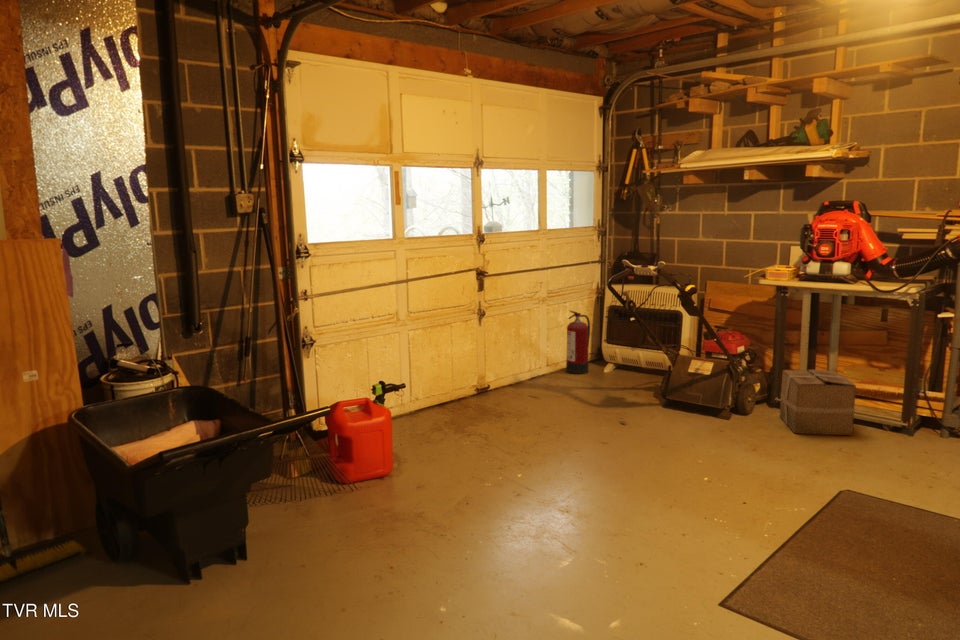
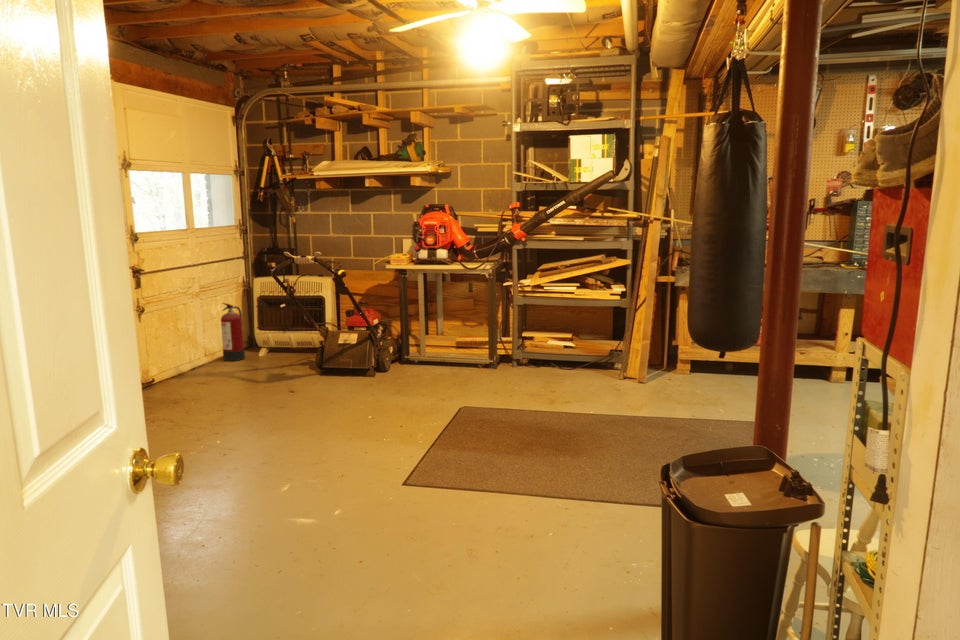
cardboard box: present [780,370,856,435] -> none [409,330,460,379]

